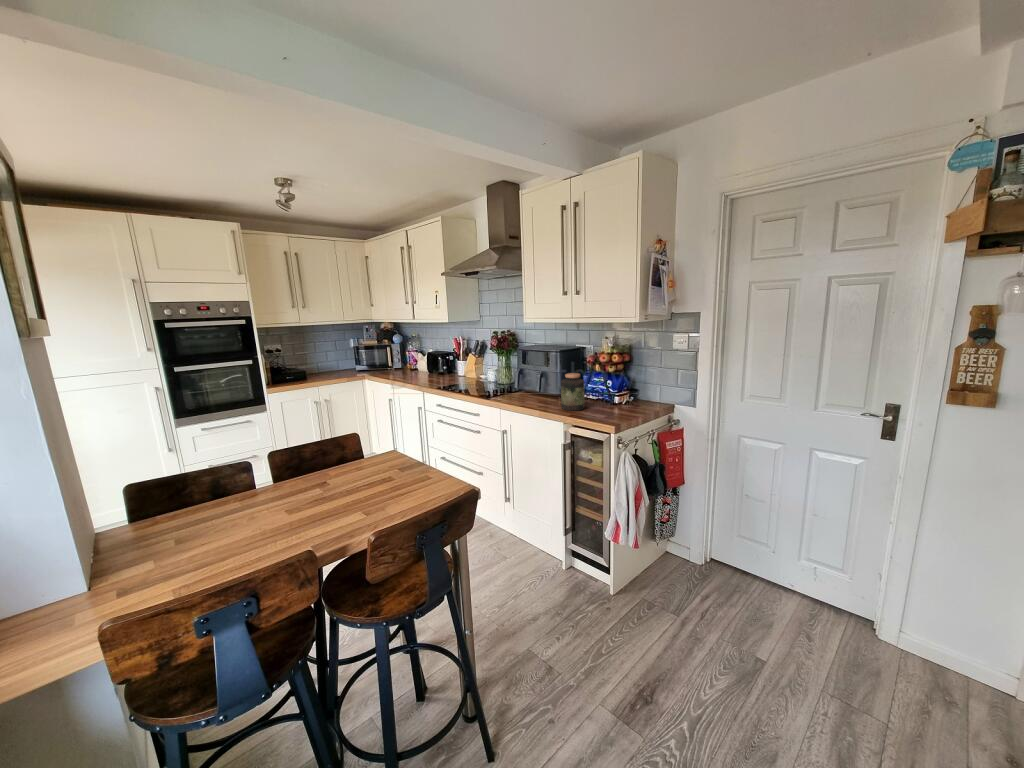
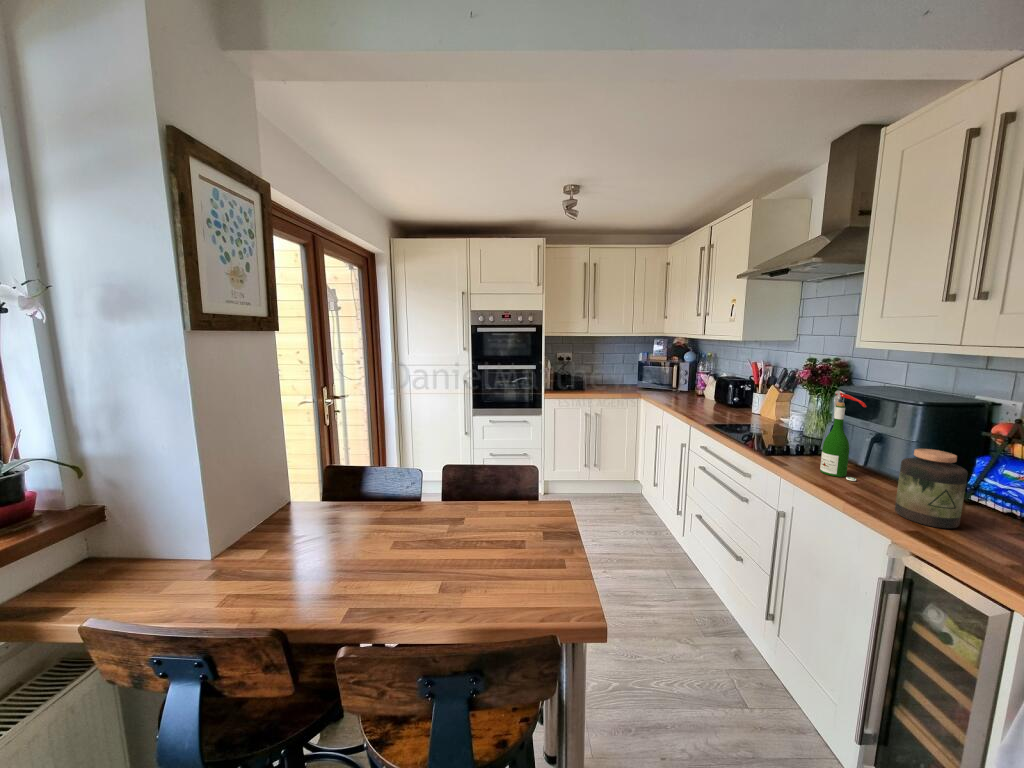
wine bottle: none [521,349,539,401] -> present [820,391,866,481]

